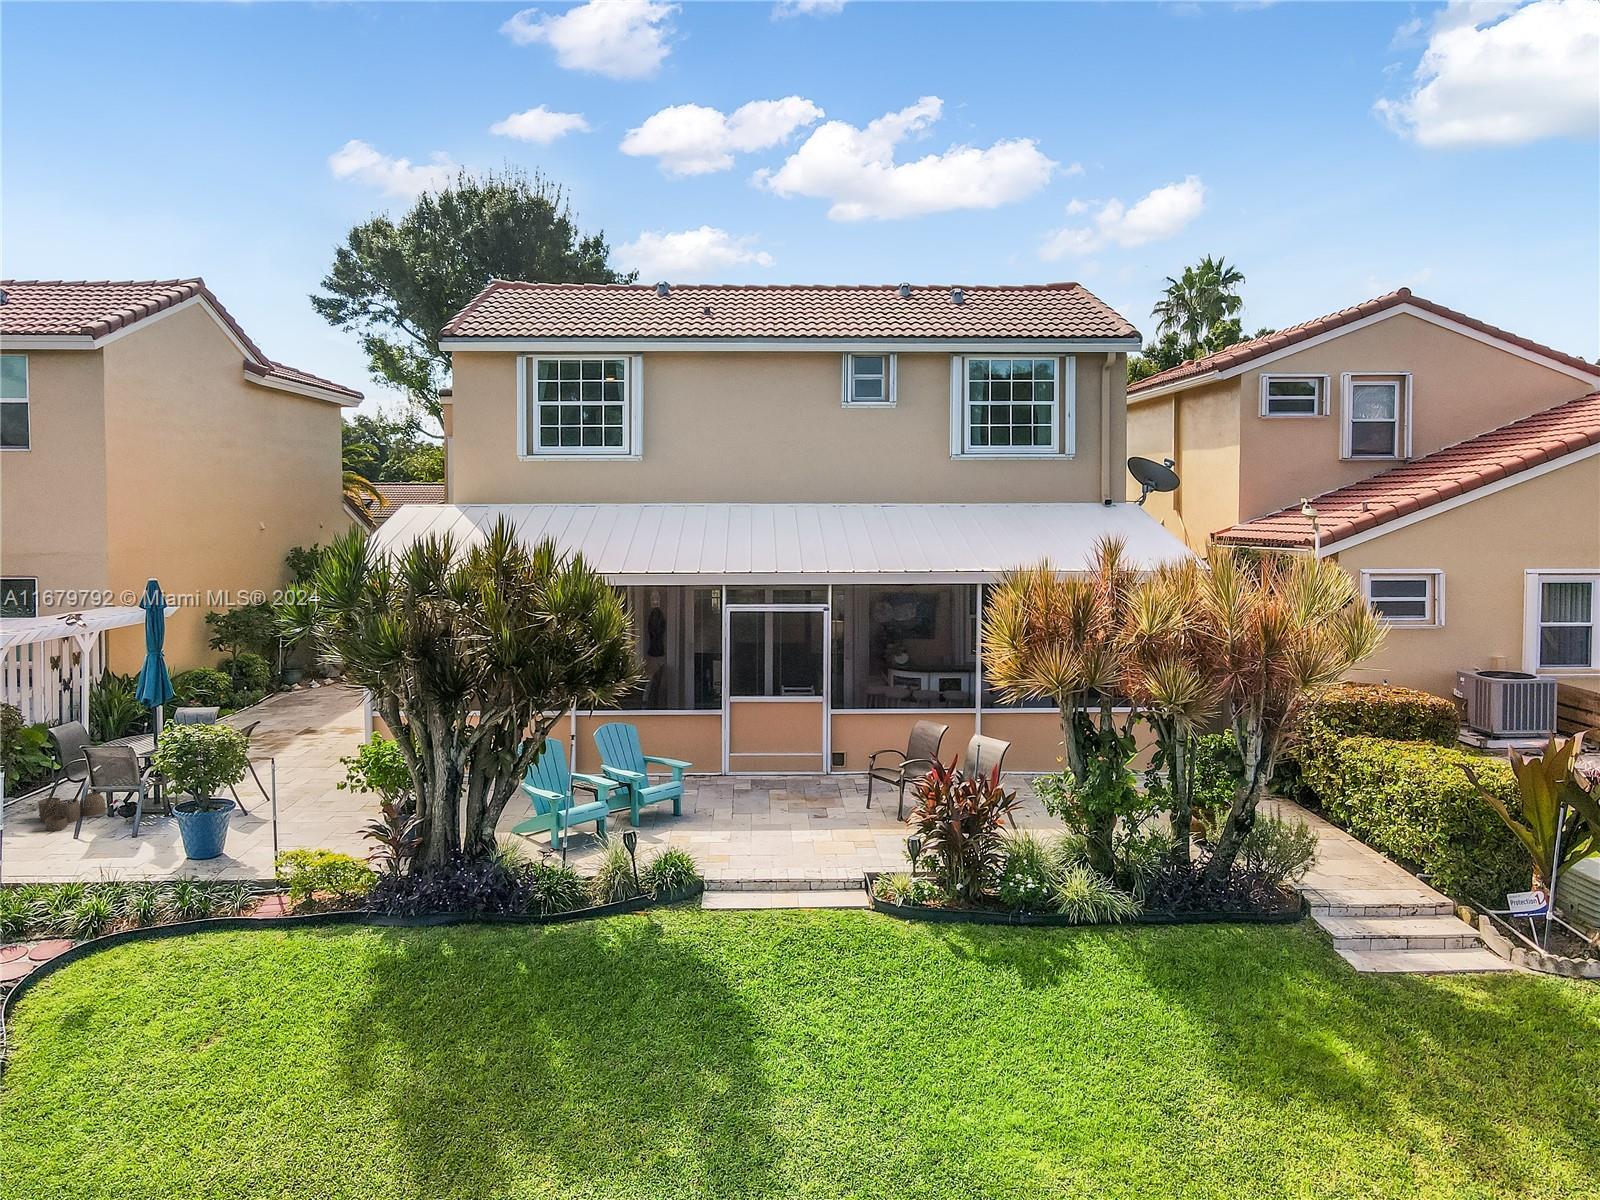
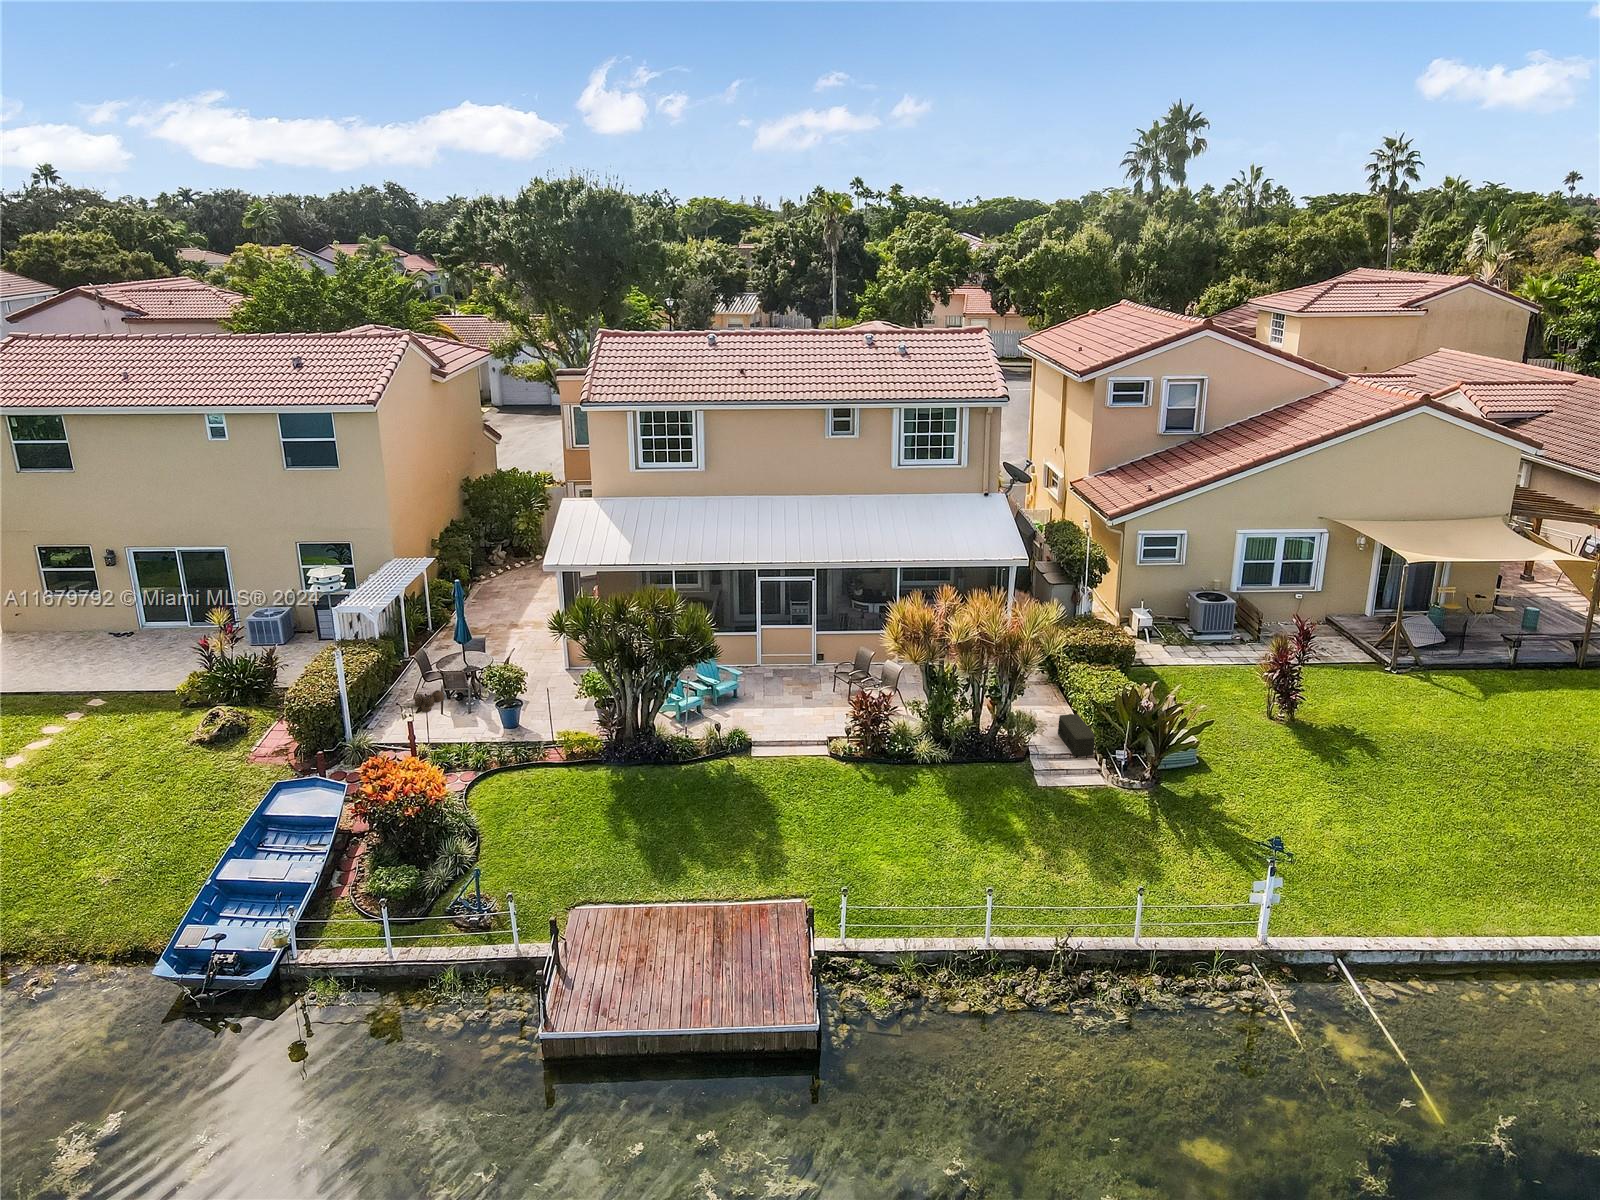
storage bench: none [1340,828,1446,911] -> present [1058,714,1095,756]

